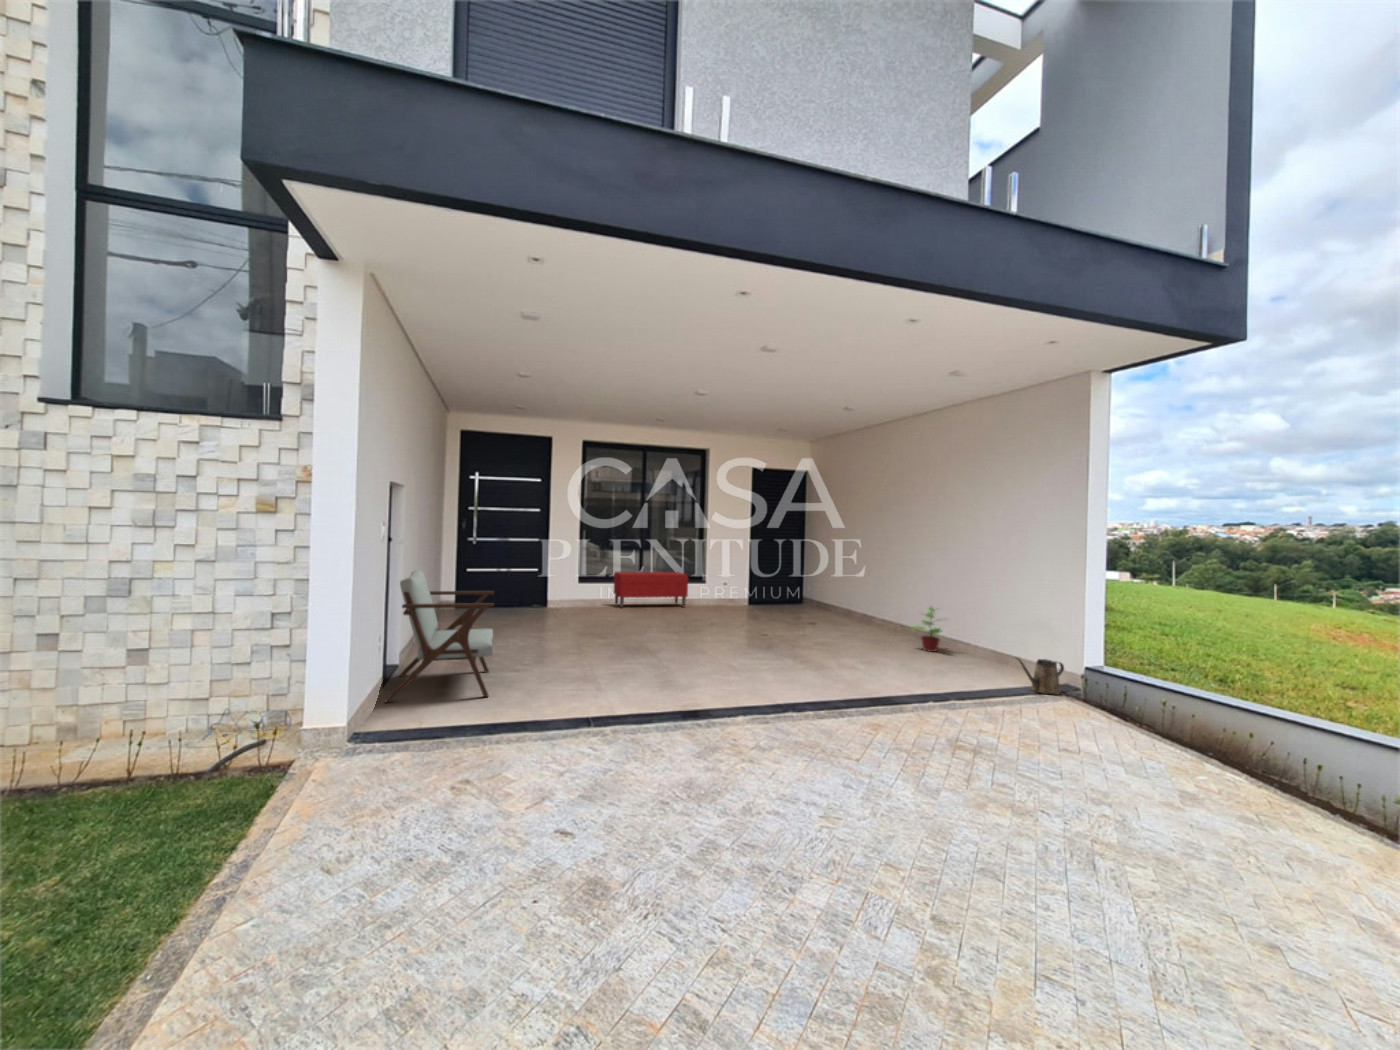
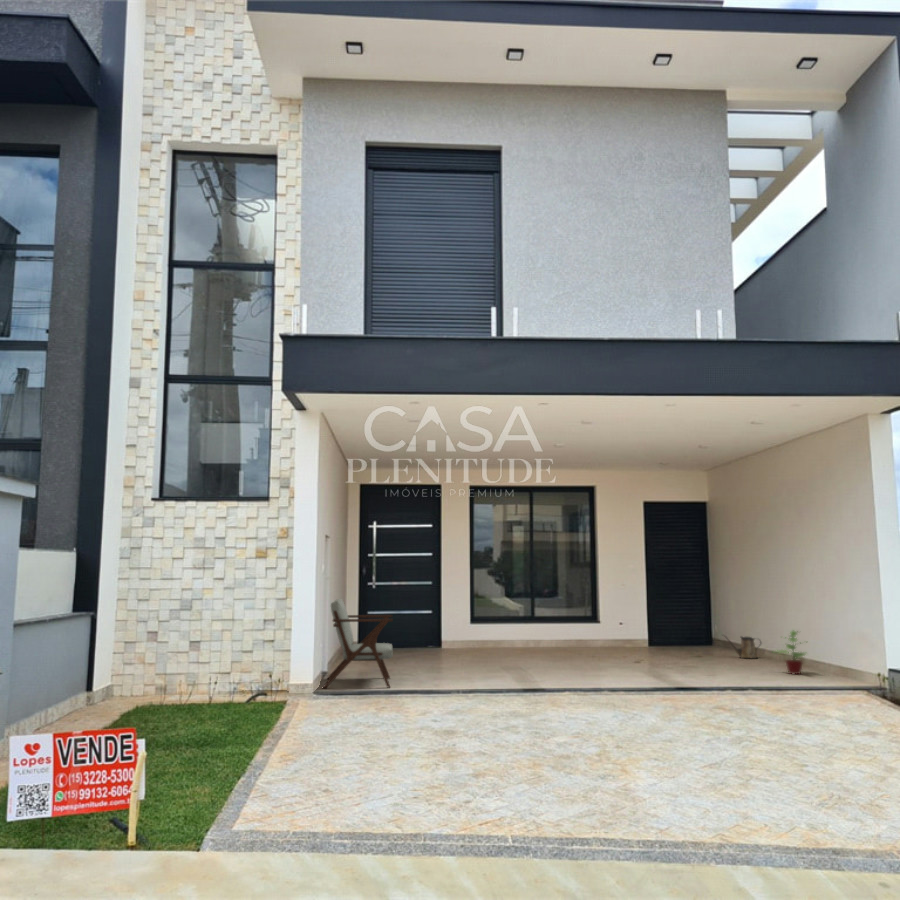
bench: present [614,572,688,608] -> none [504,612,577,647]
watering can: present [1016,658,1064,695] -> present [725,636,761,658]

